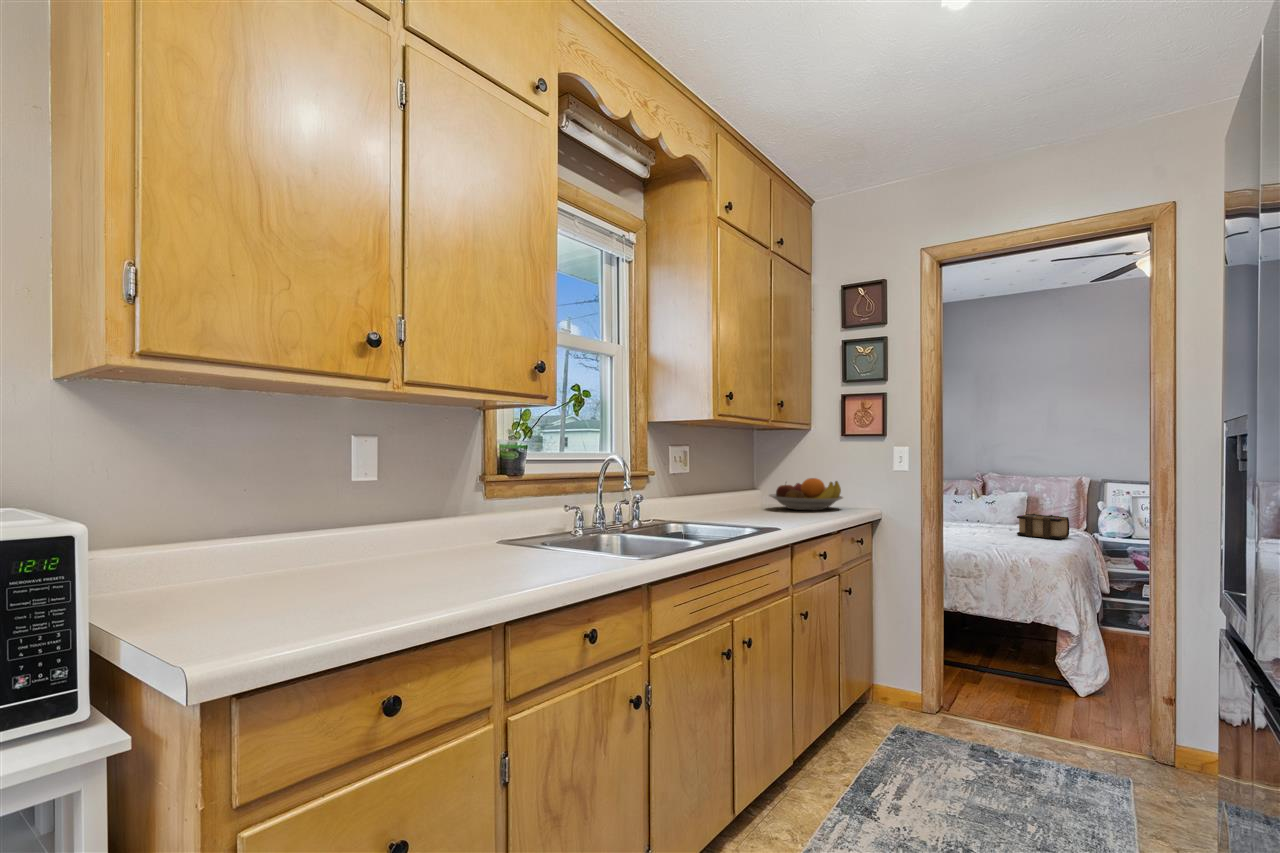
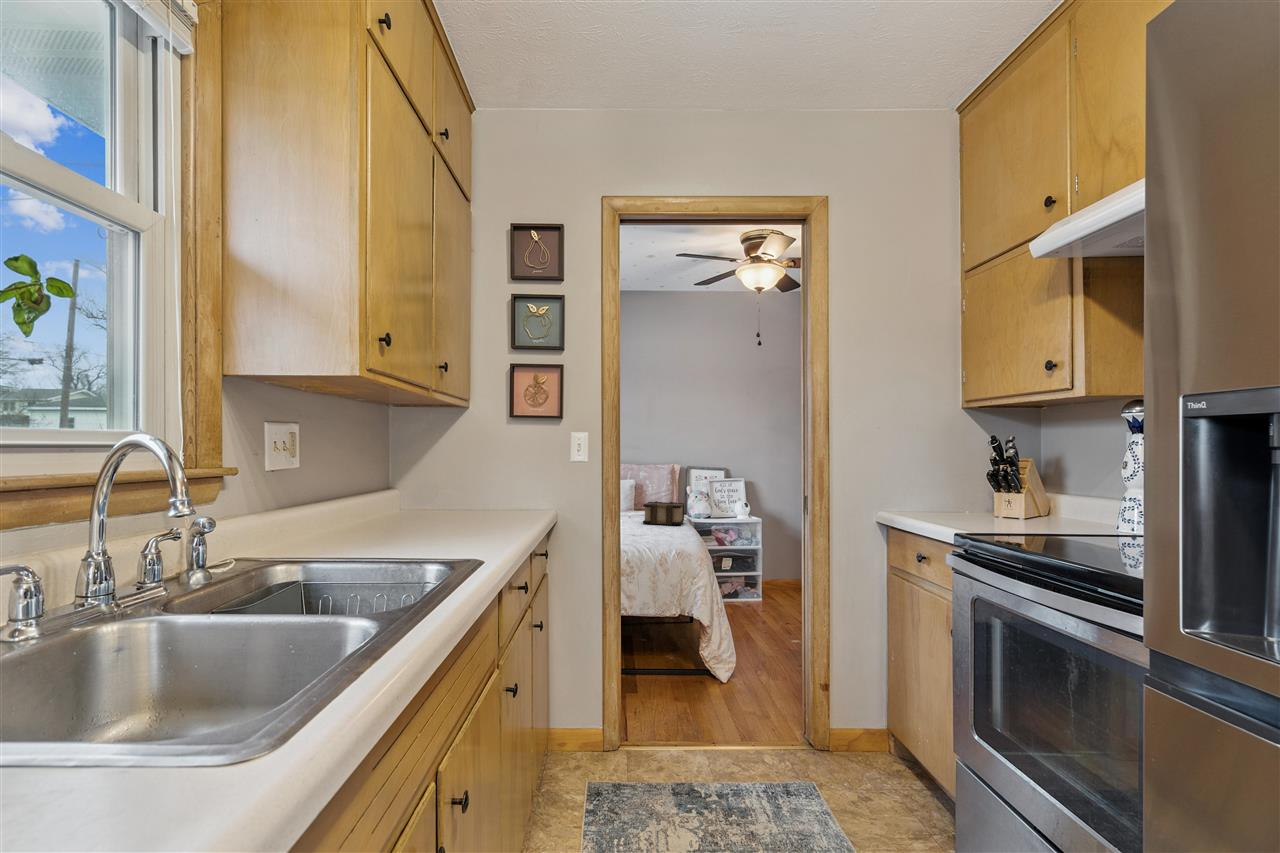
fruit bowl: present [769,478,843,510] -> none [415,472,518,517]

